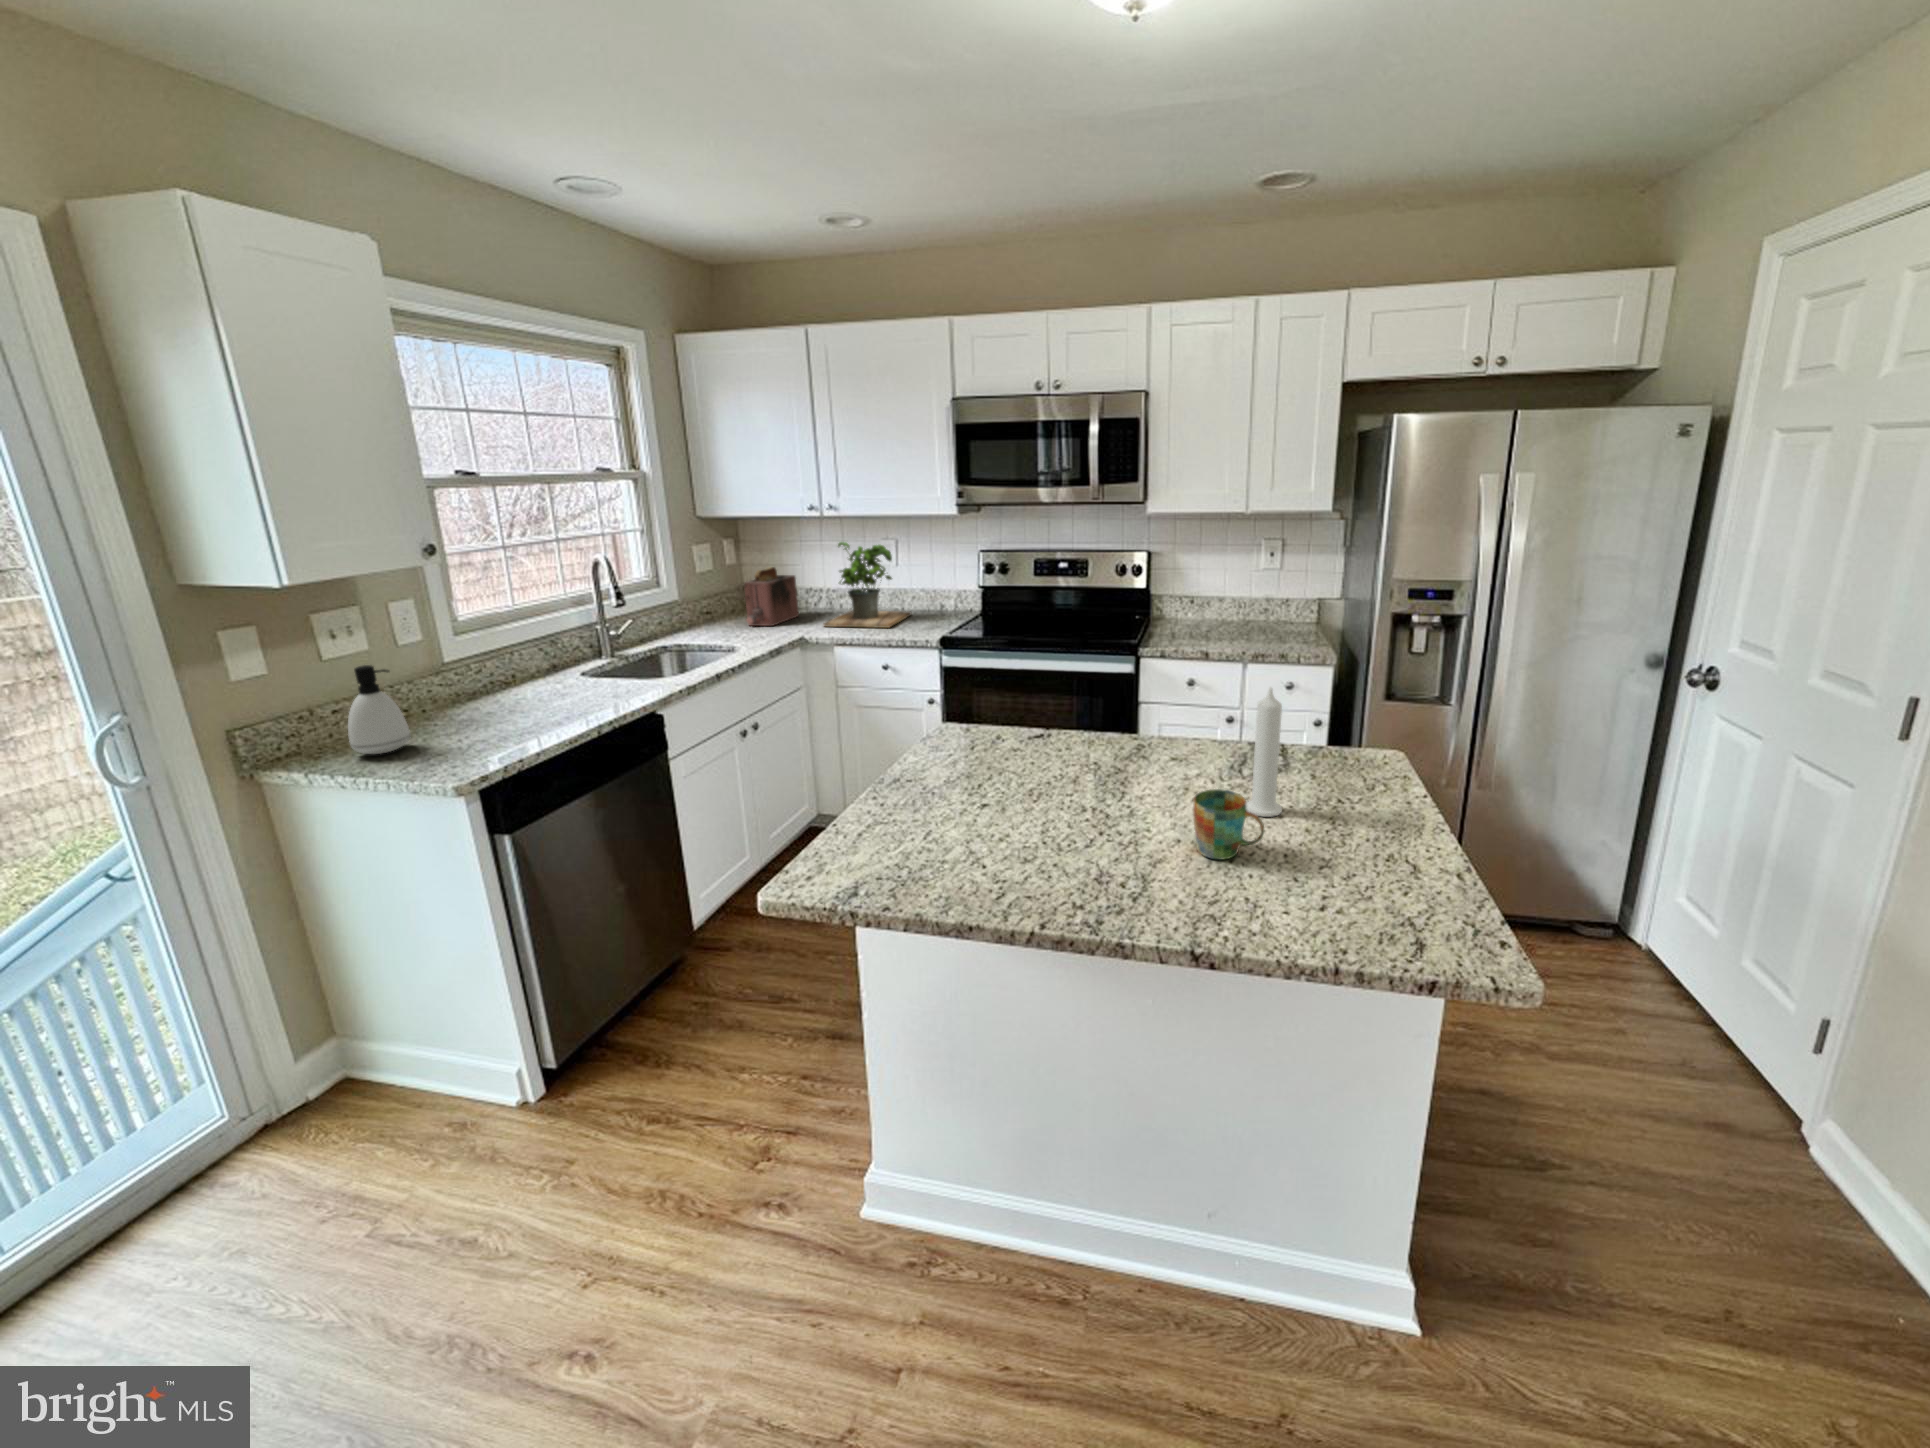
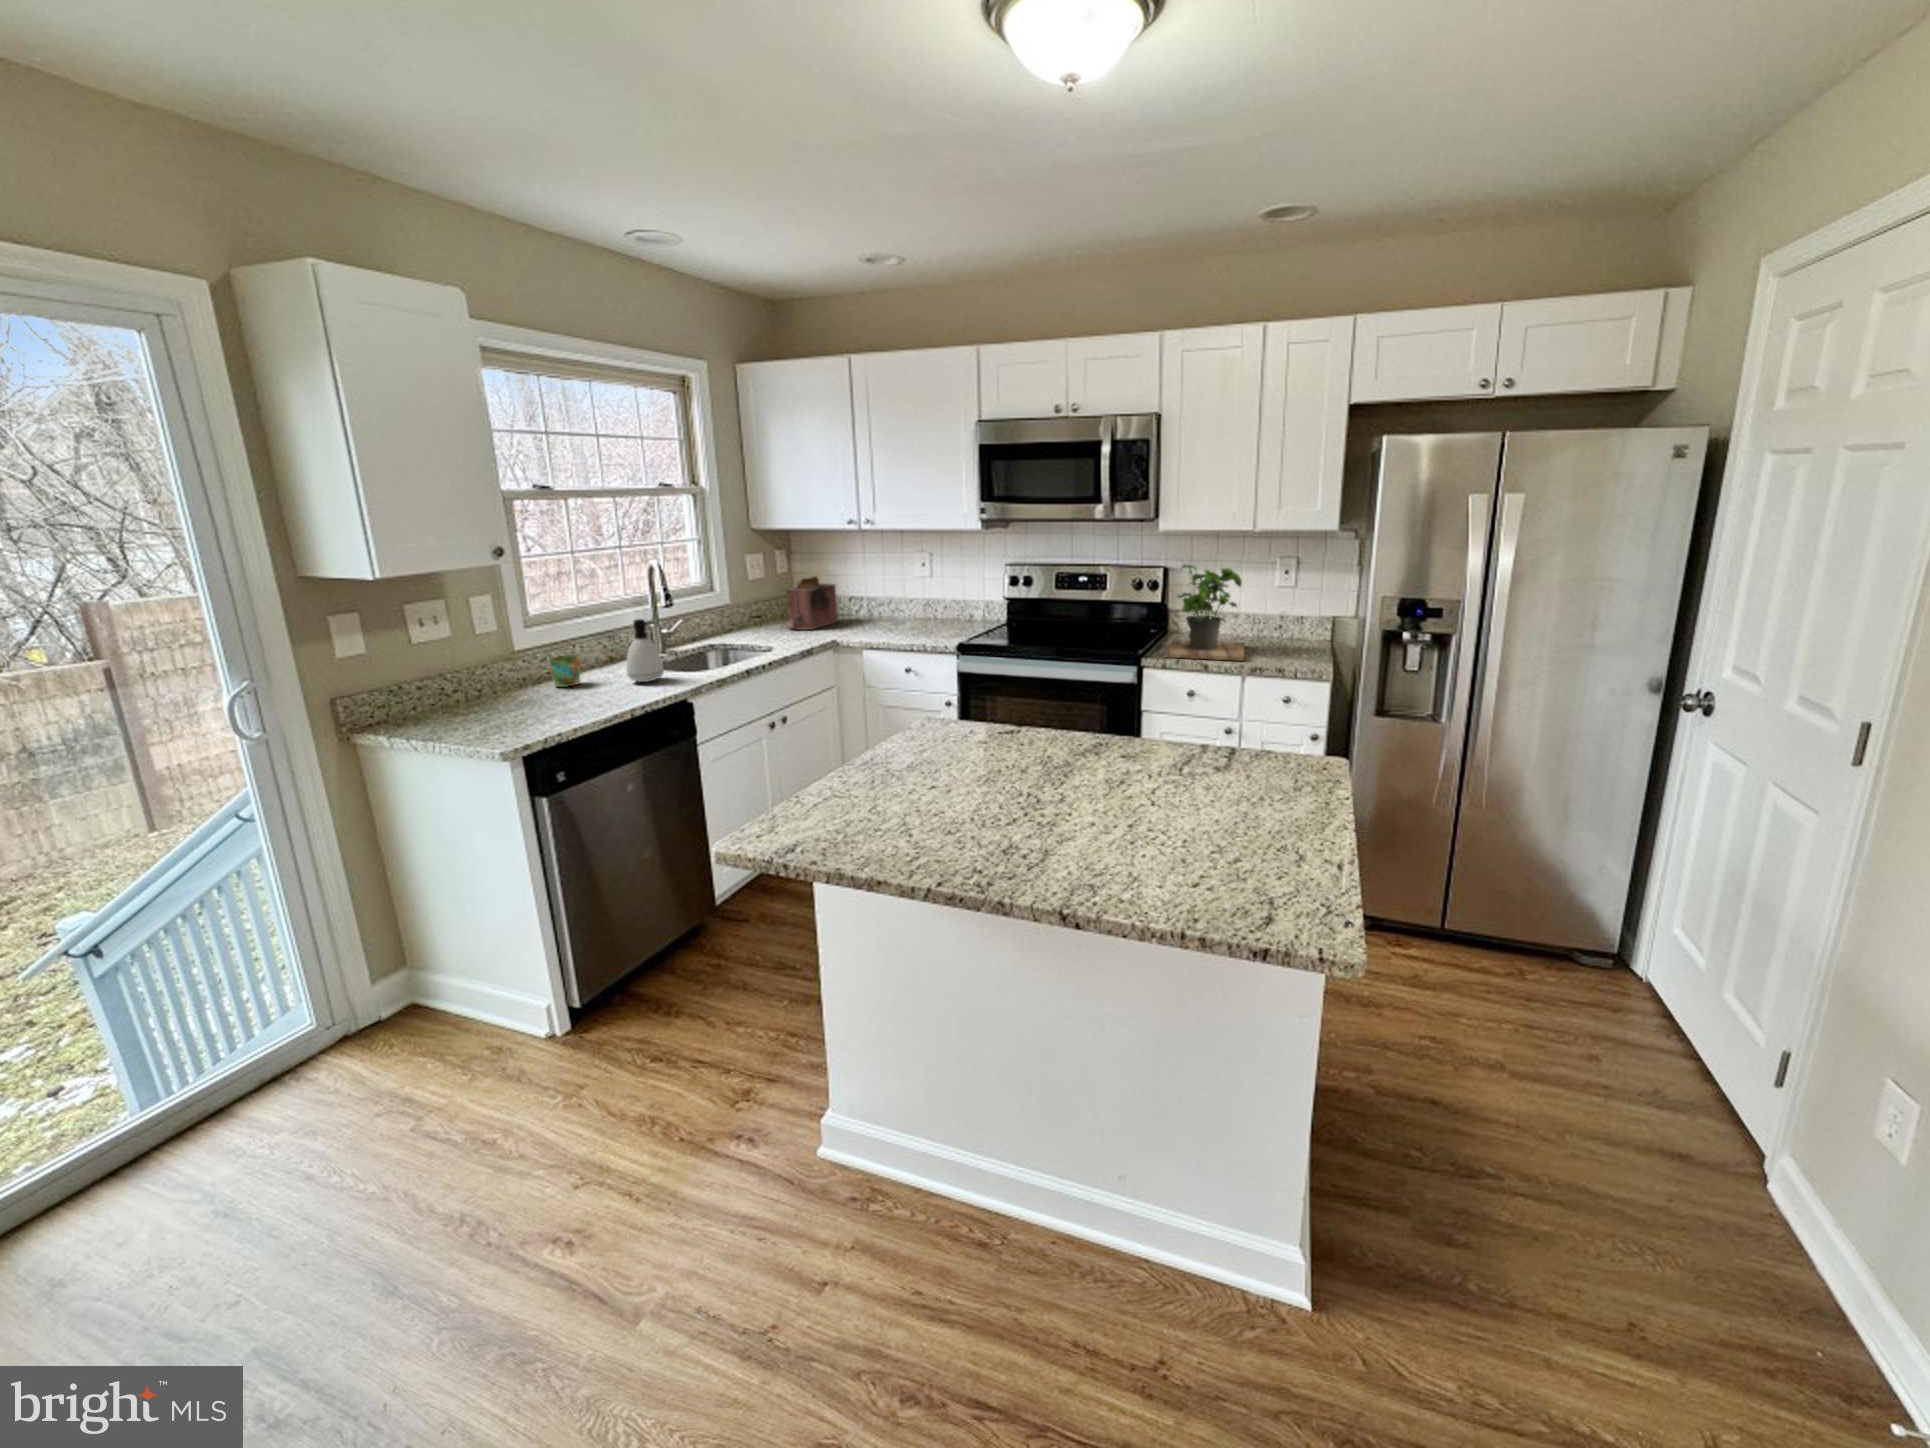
potted plant: present [823,542,911,628] -> present [1165,564,1245,661]
soap dispenser: present [348,665,410,754] -> present [626,619,664,682]
candle: present [1246,687,1282,817] -> none [1169,688,1203,809]
mug: present [1193,789,1264,860] -> present [548,655,580,687]

